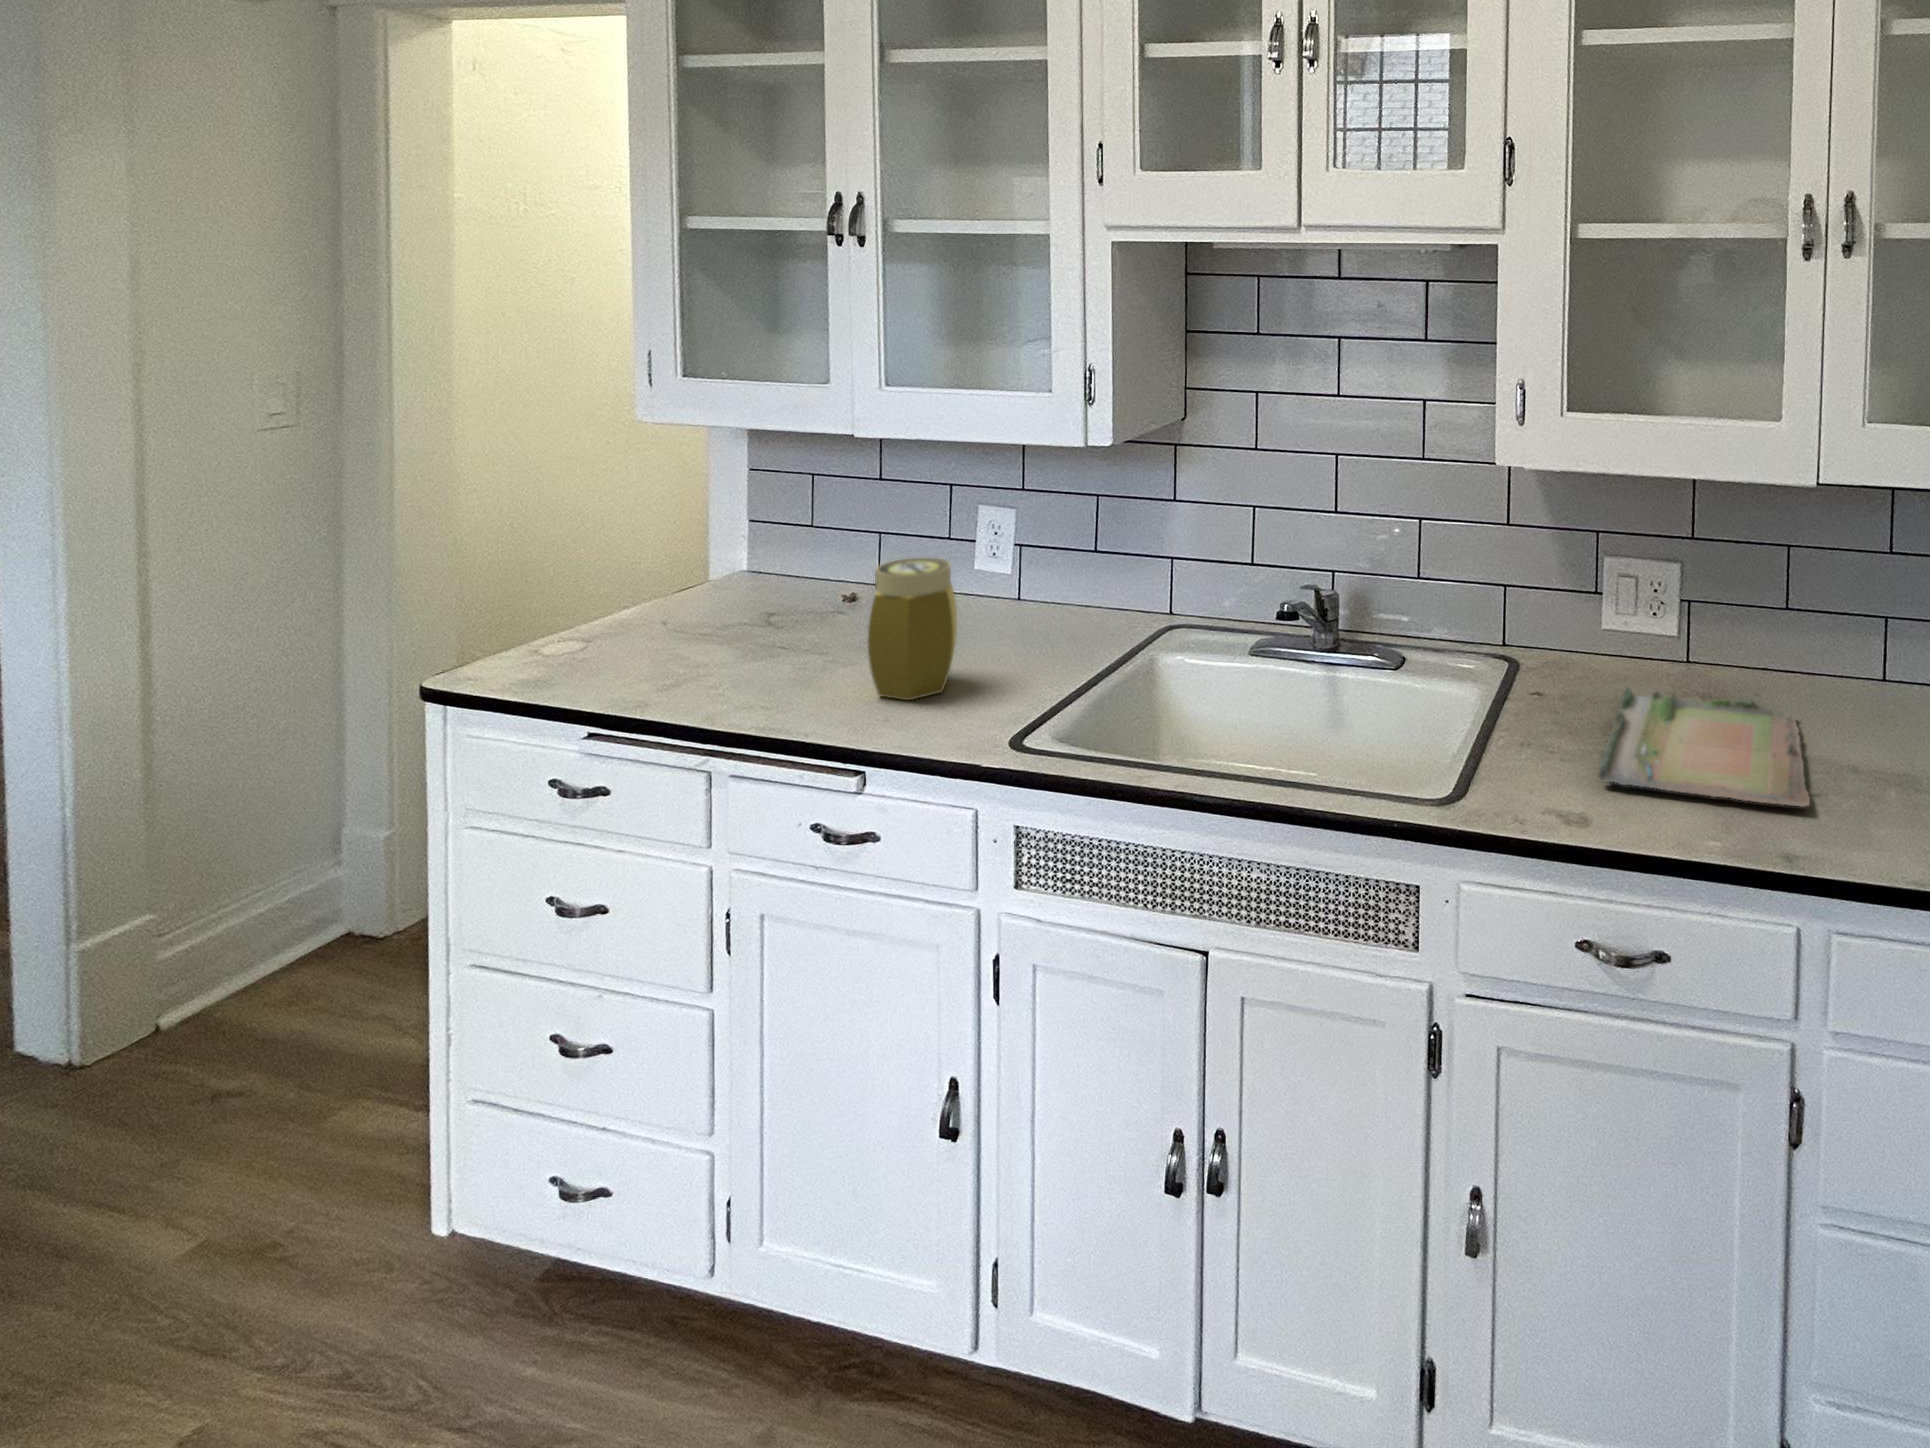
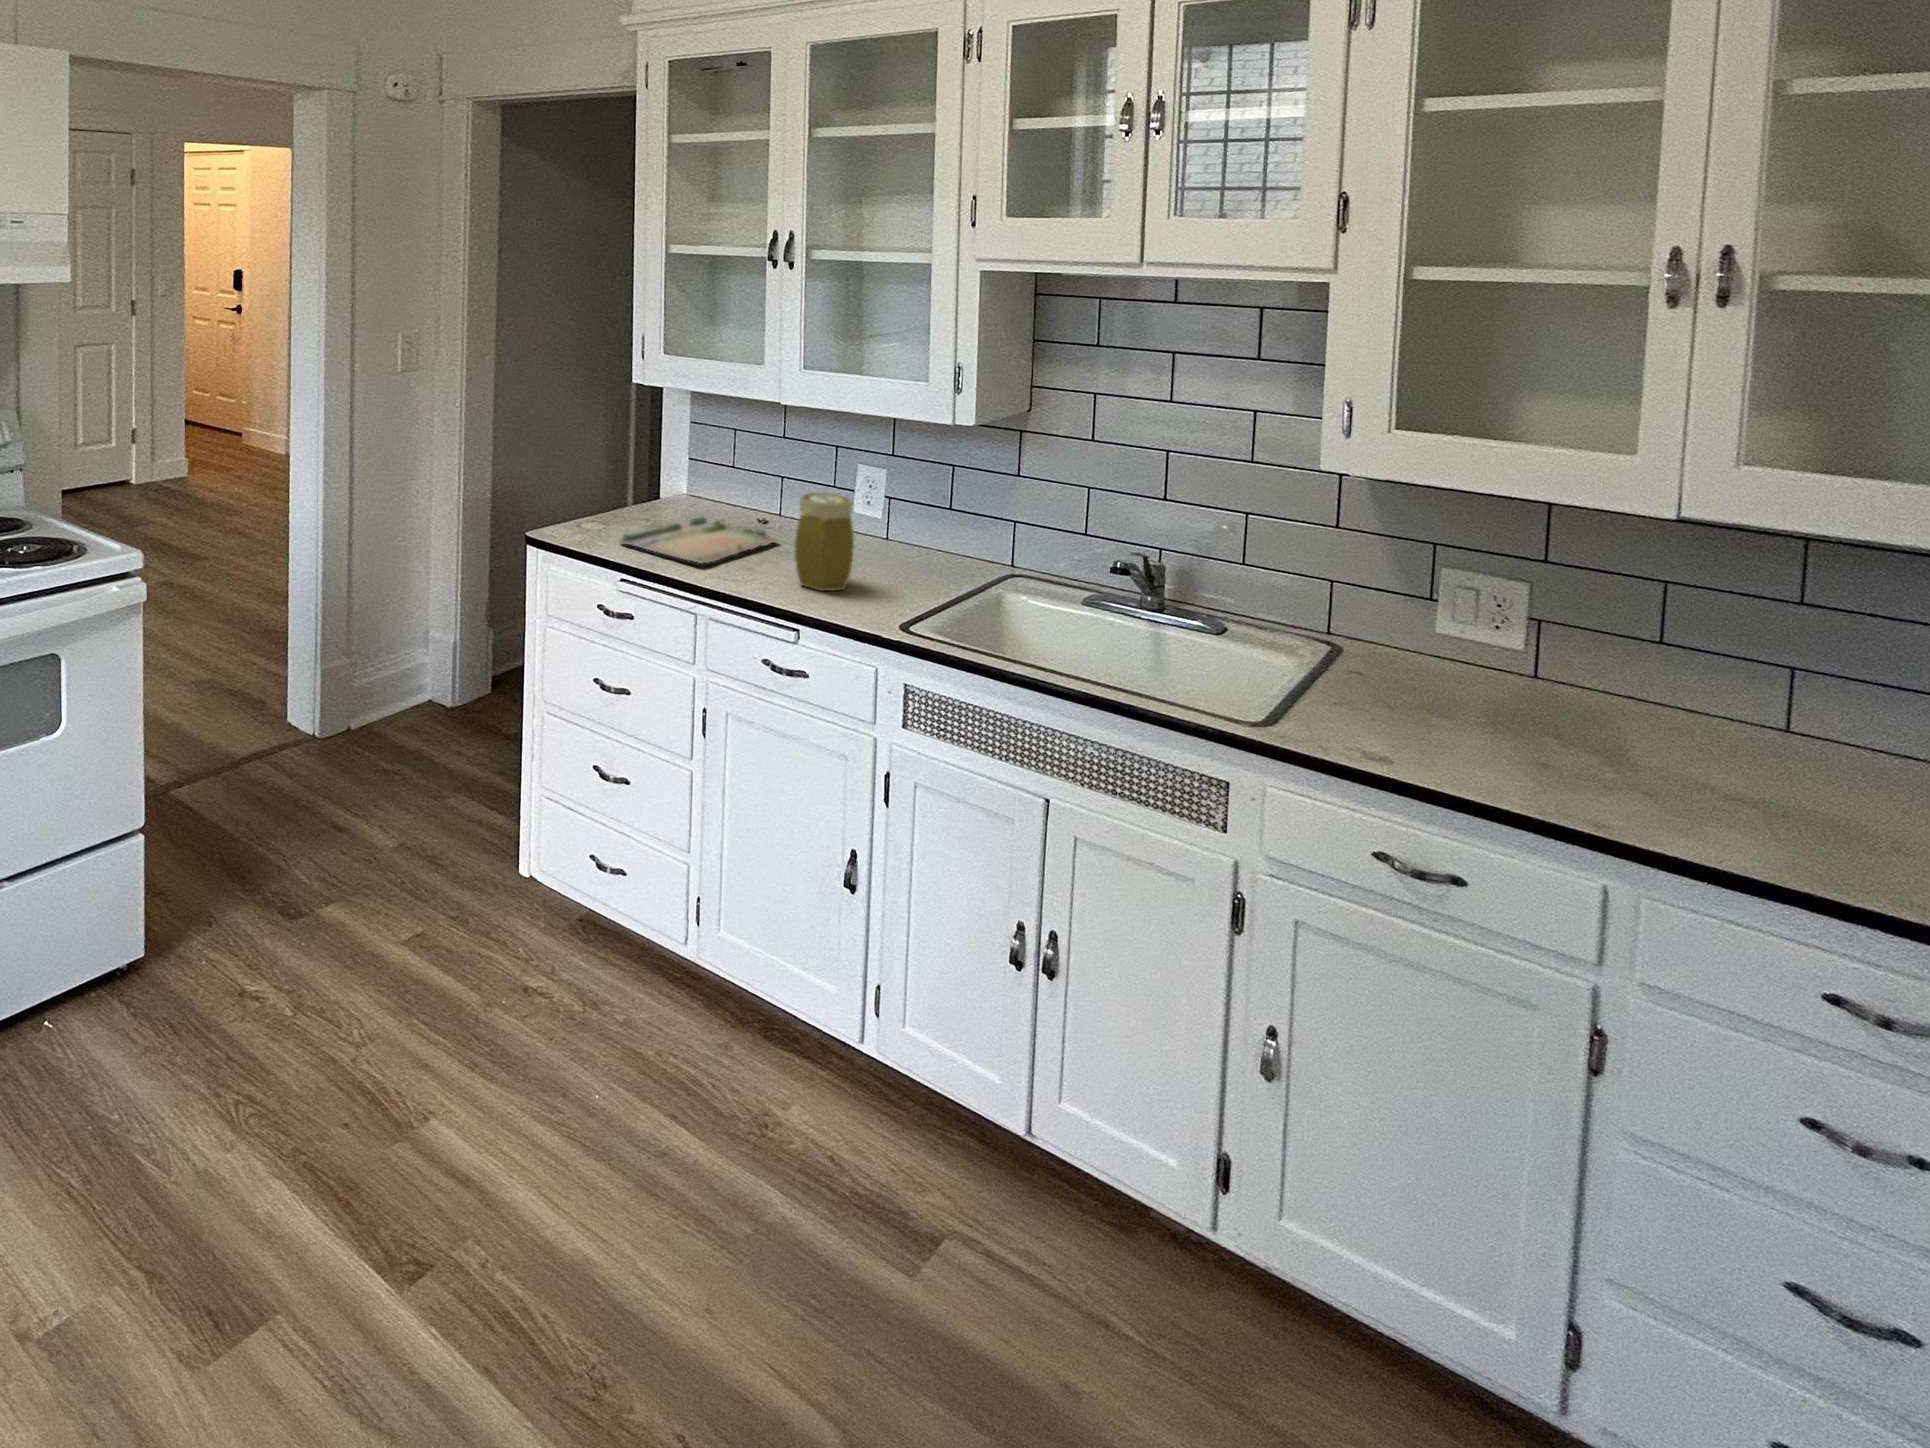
tray: present [1598,688,1810,806] -> present [621,517,777,563]

